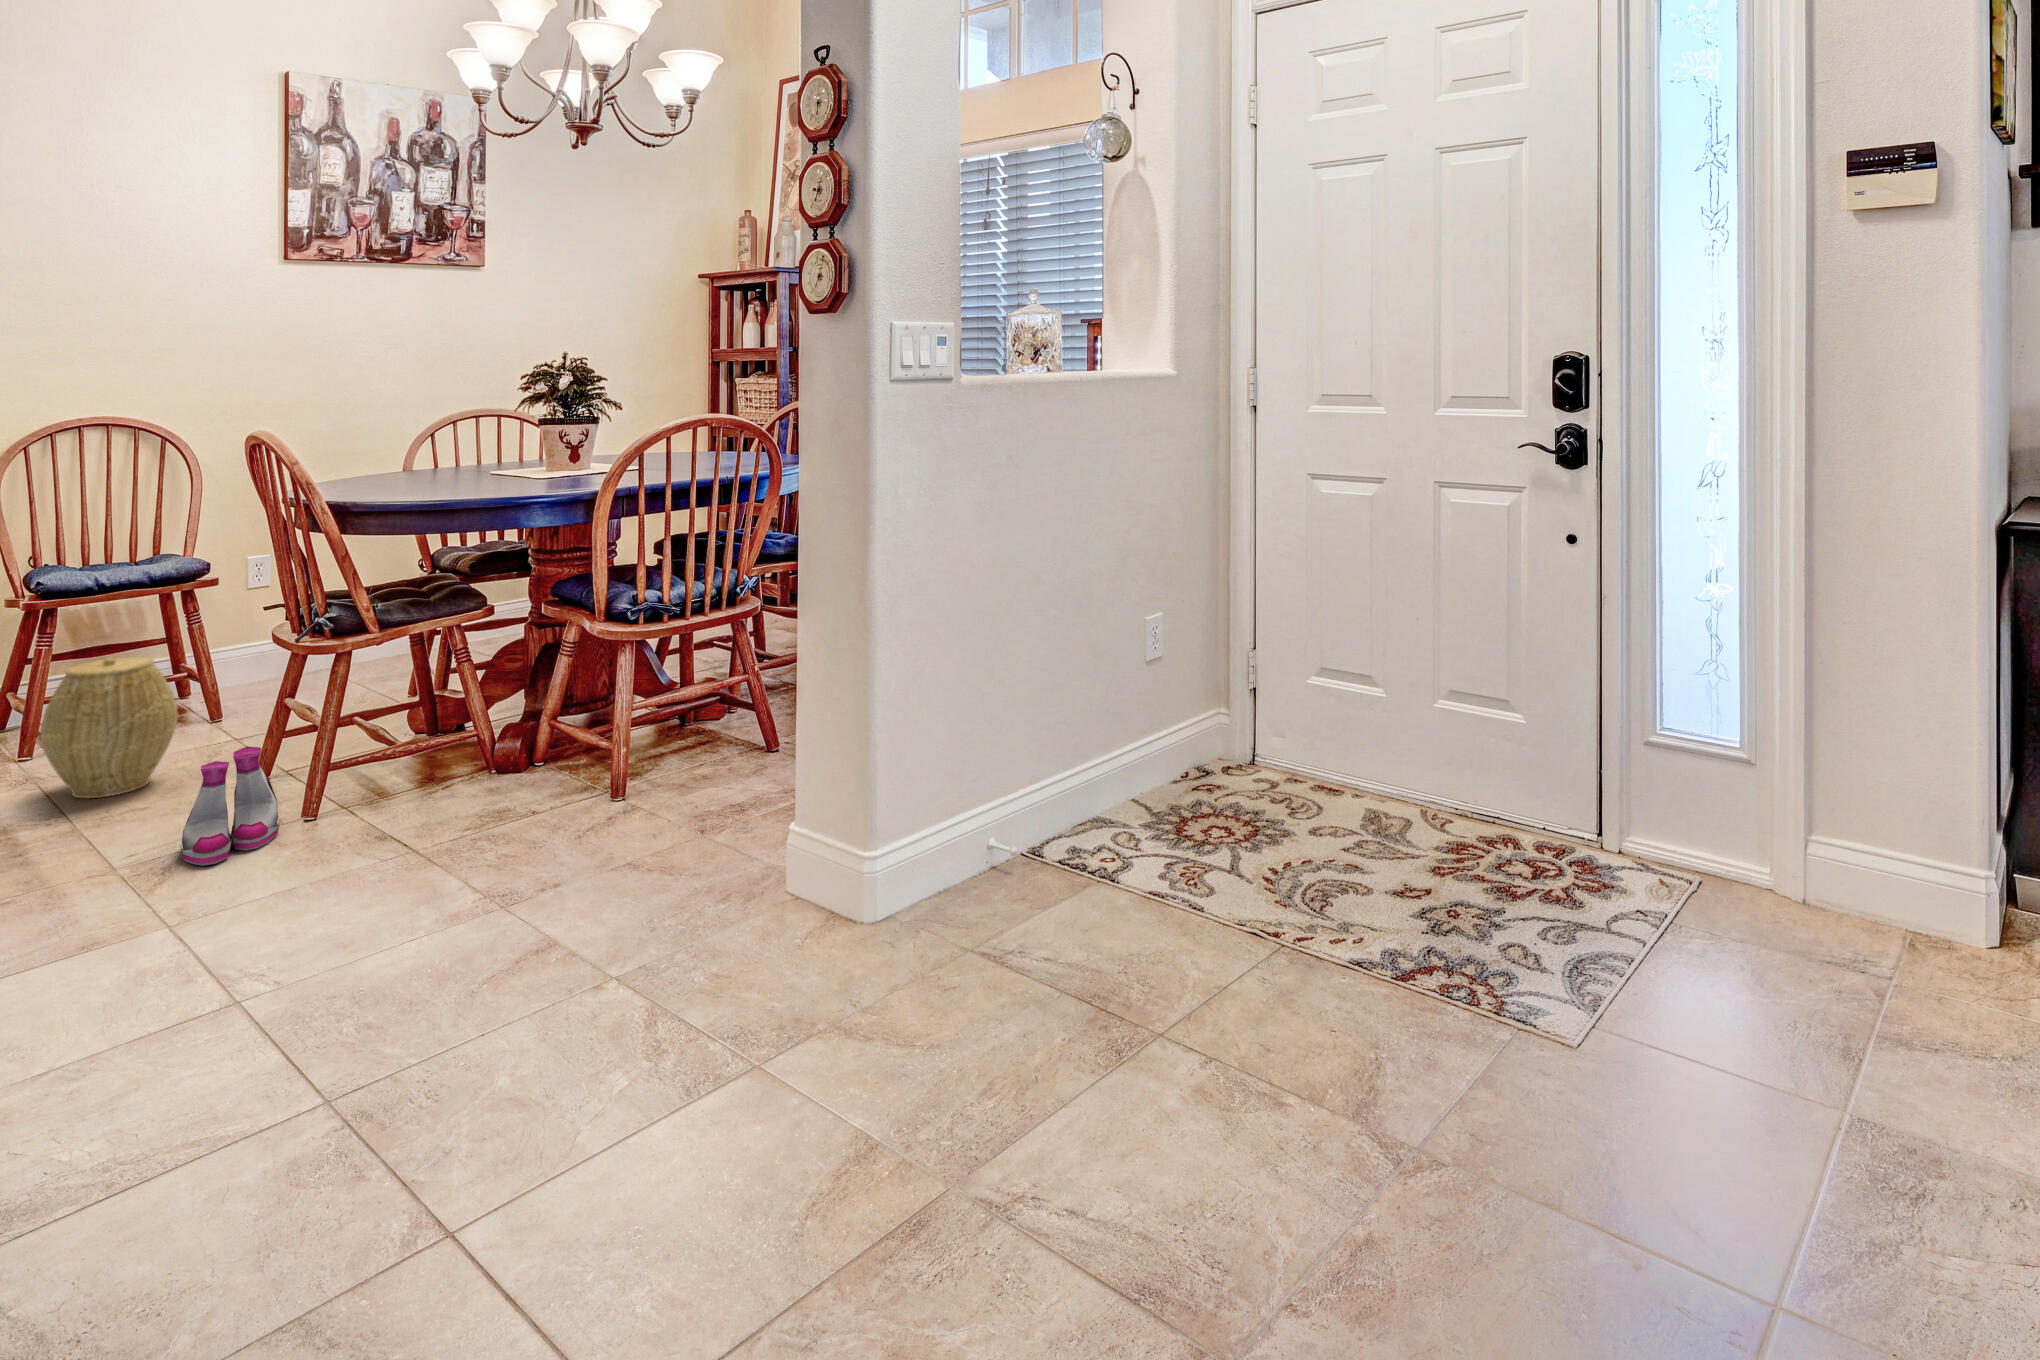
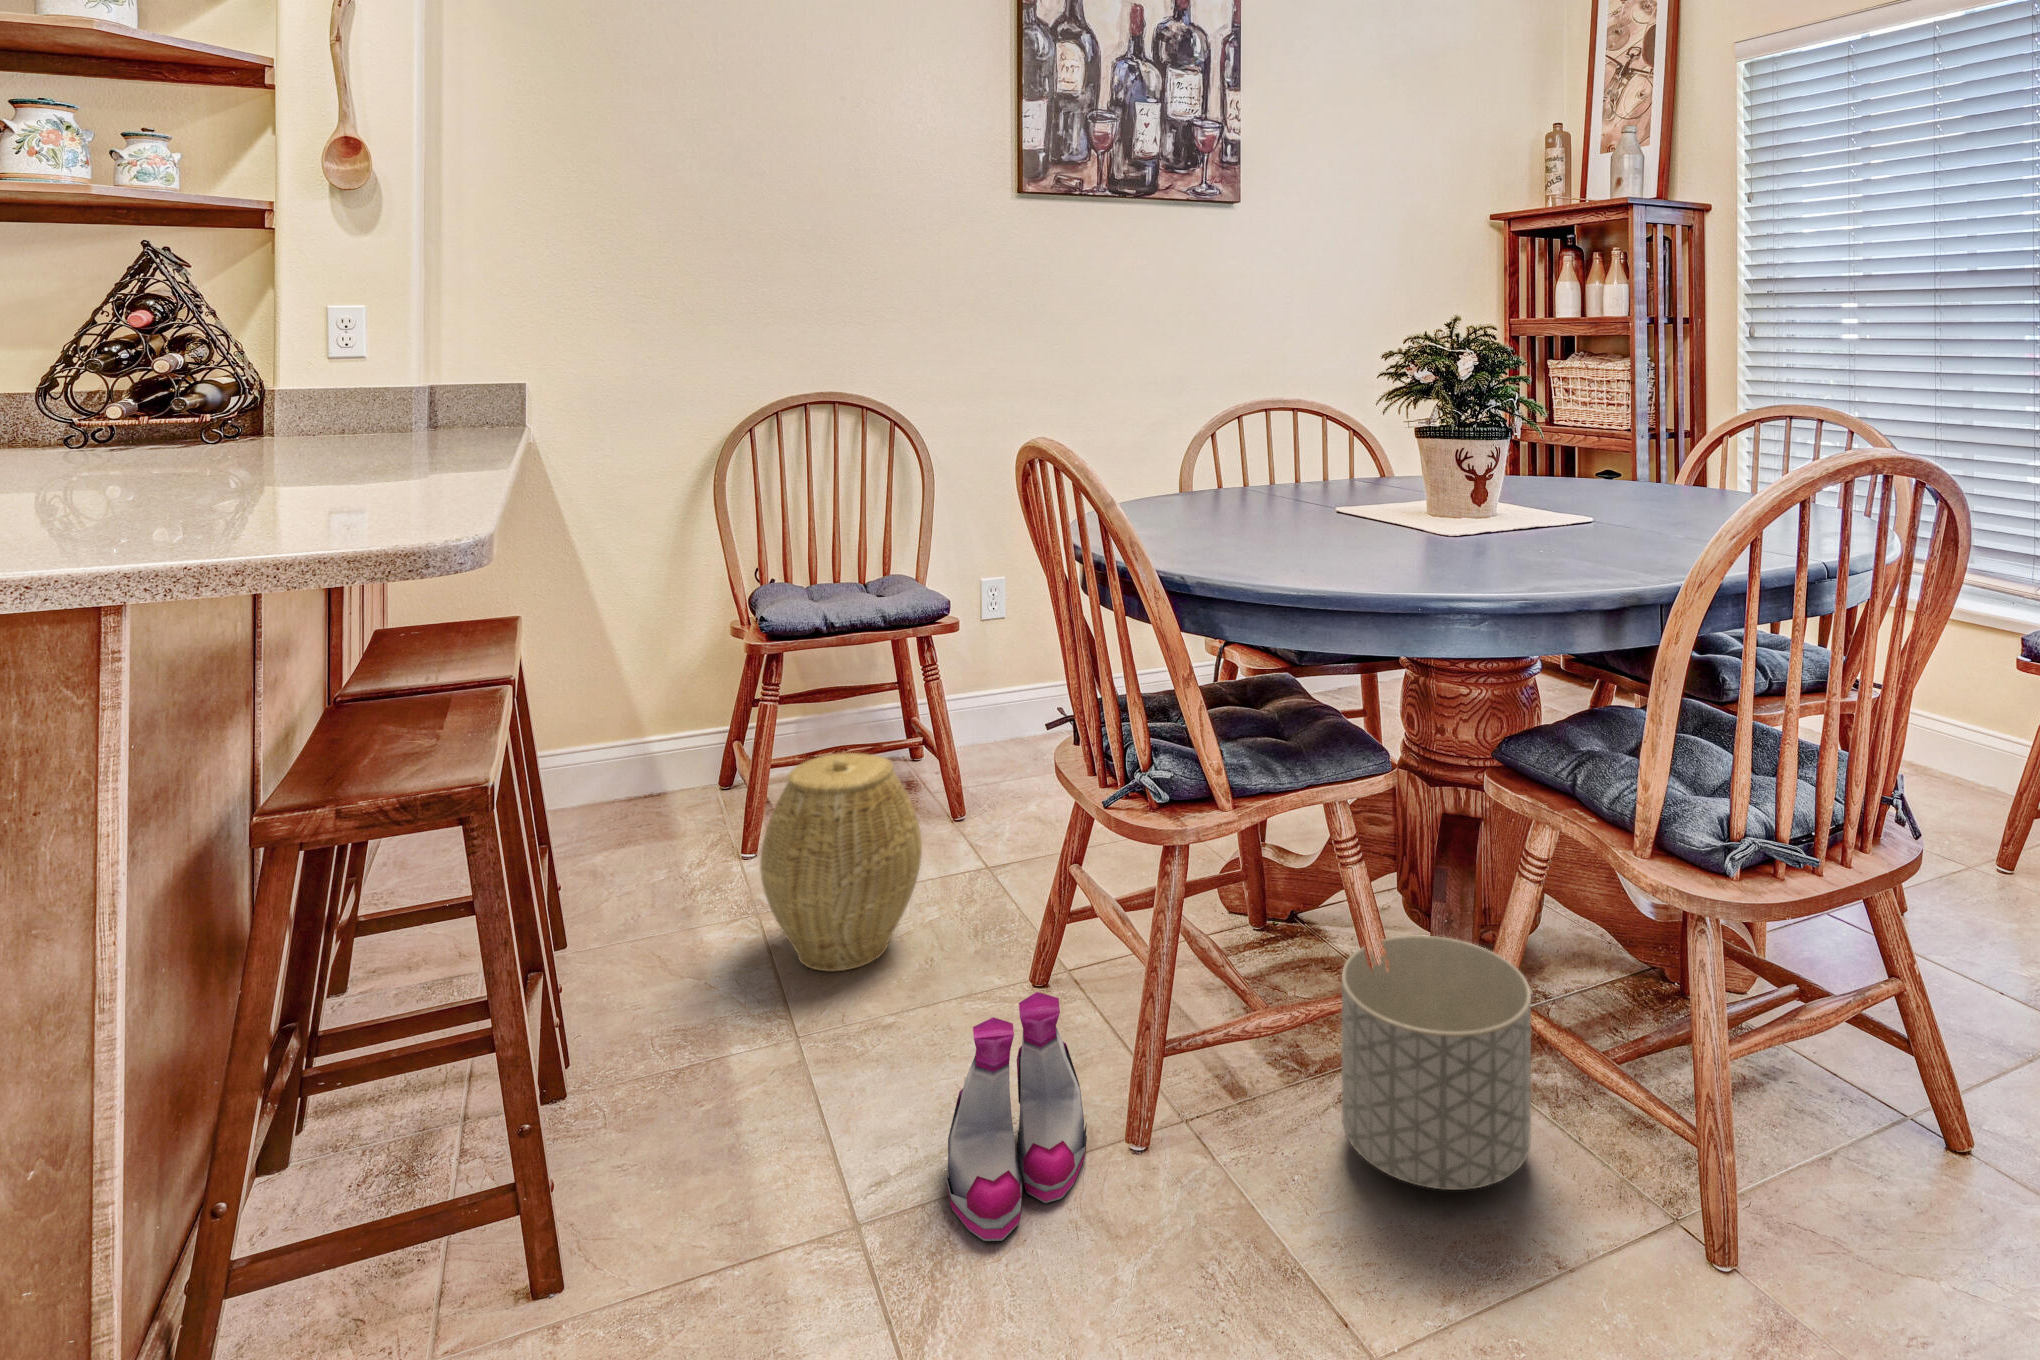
planter: none [442,699,551,812] -> present [1342,936,1531,1190]

